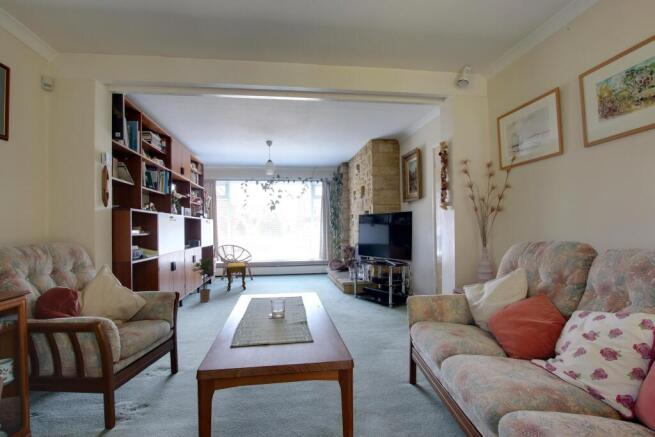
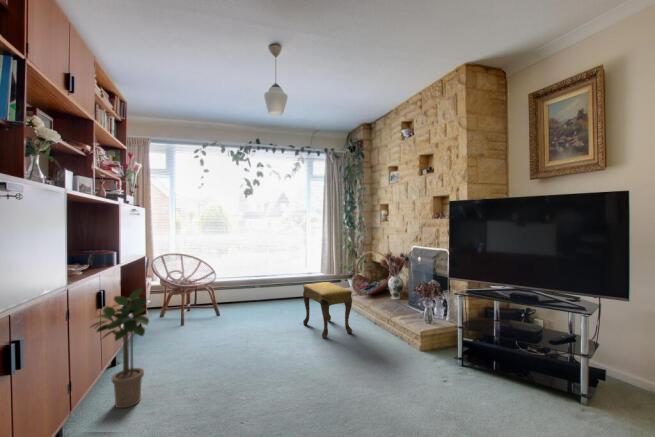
footstool: present [226,262,246,291] -> present [303,282,352,339]

